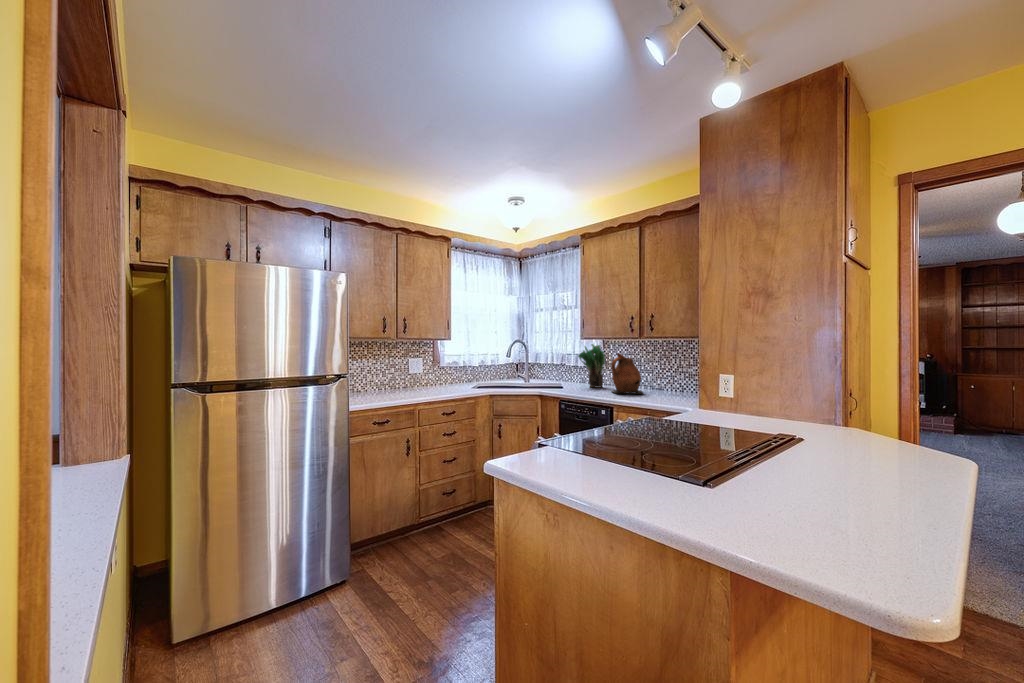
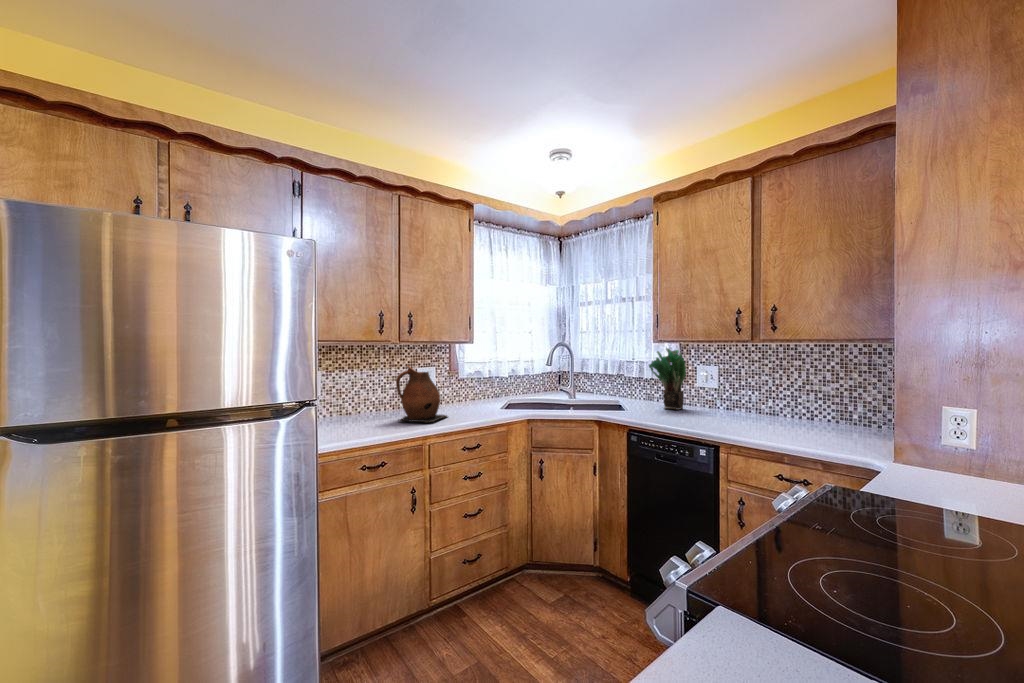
ceramic pitcher: present [611,354,643,394] -> present [396,366,447,423]

